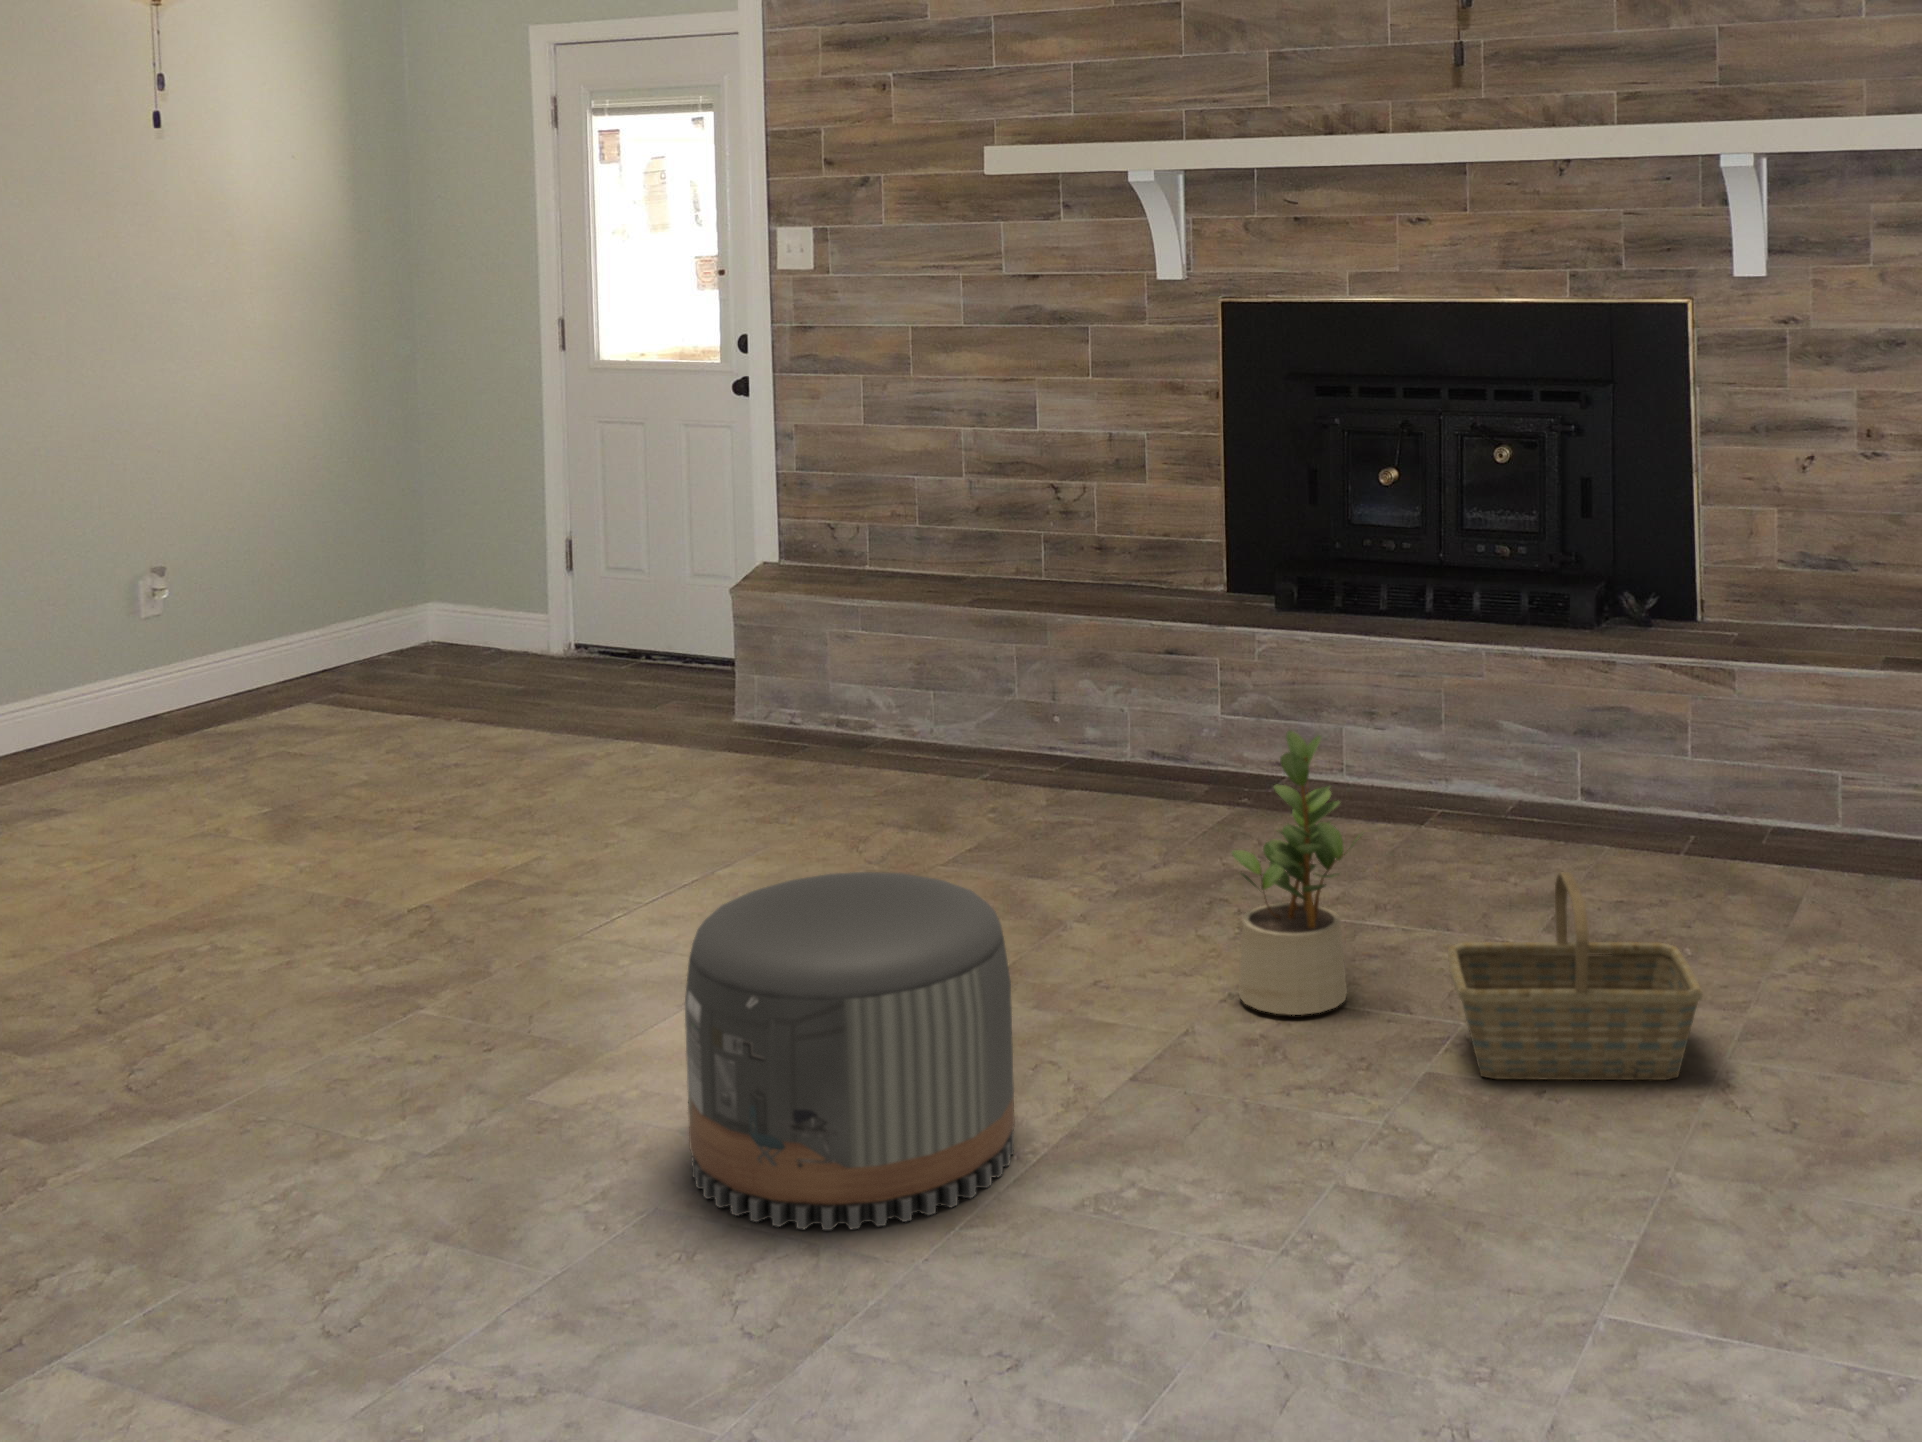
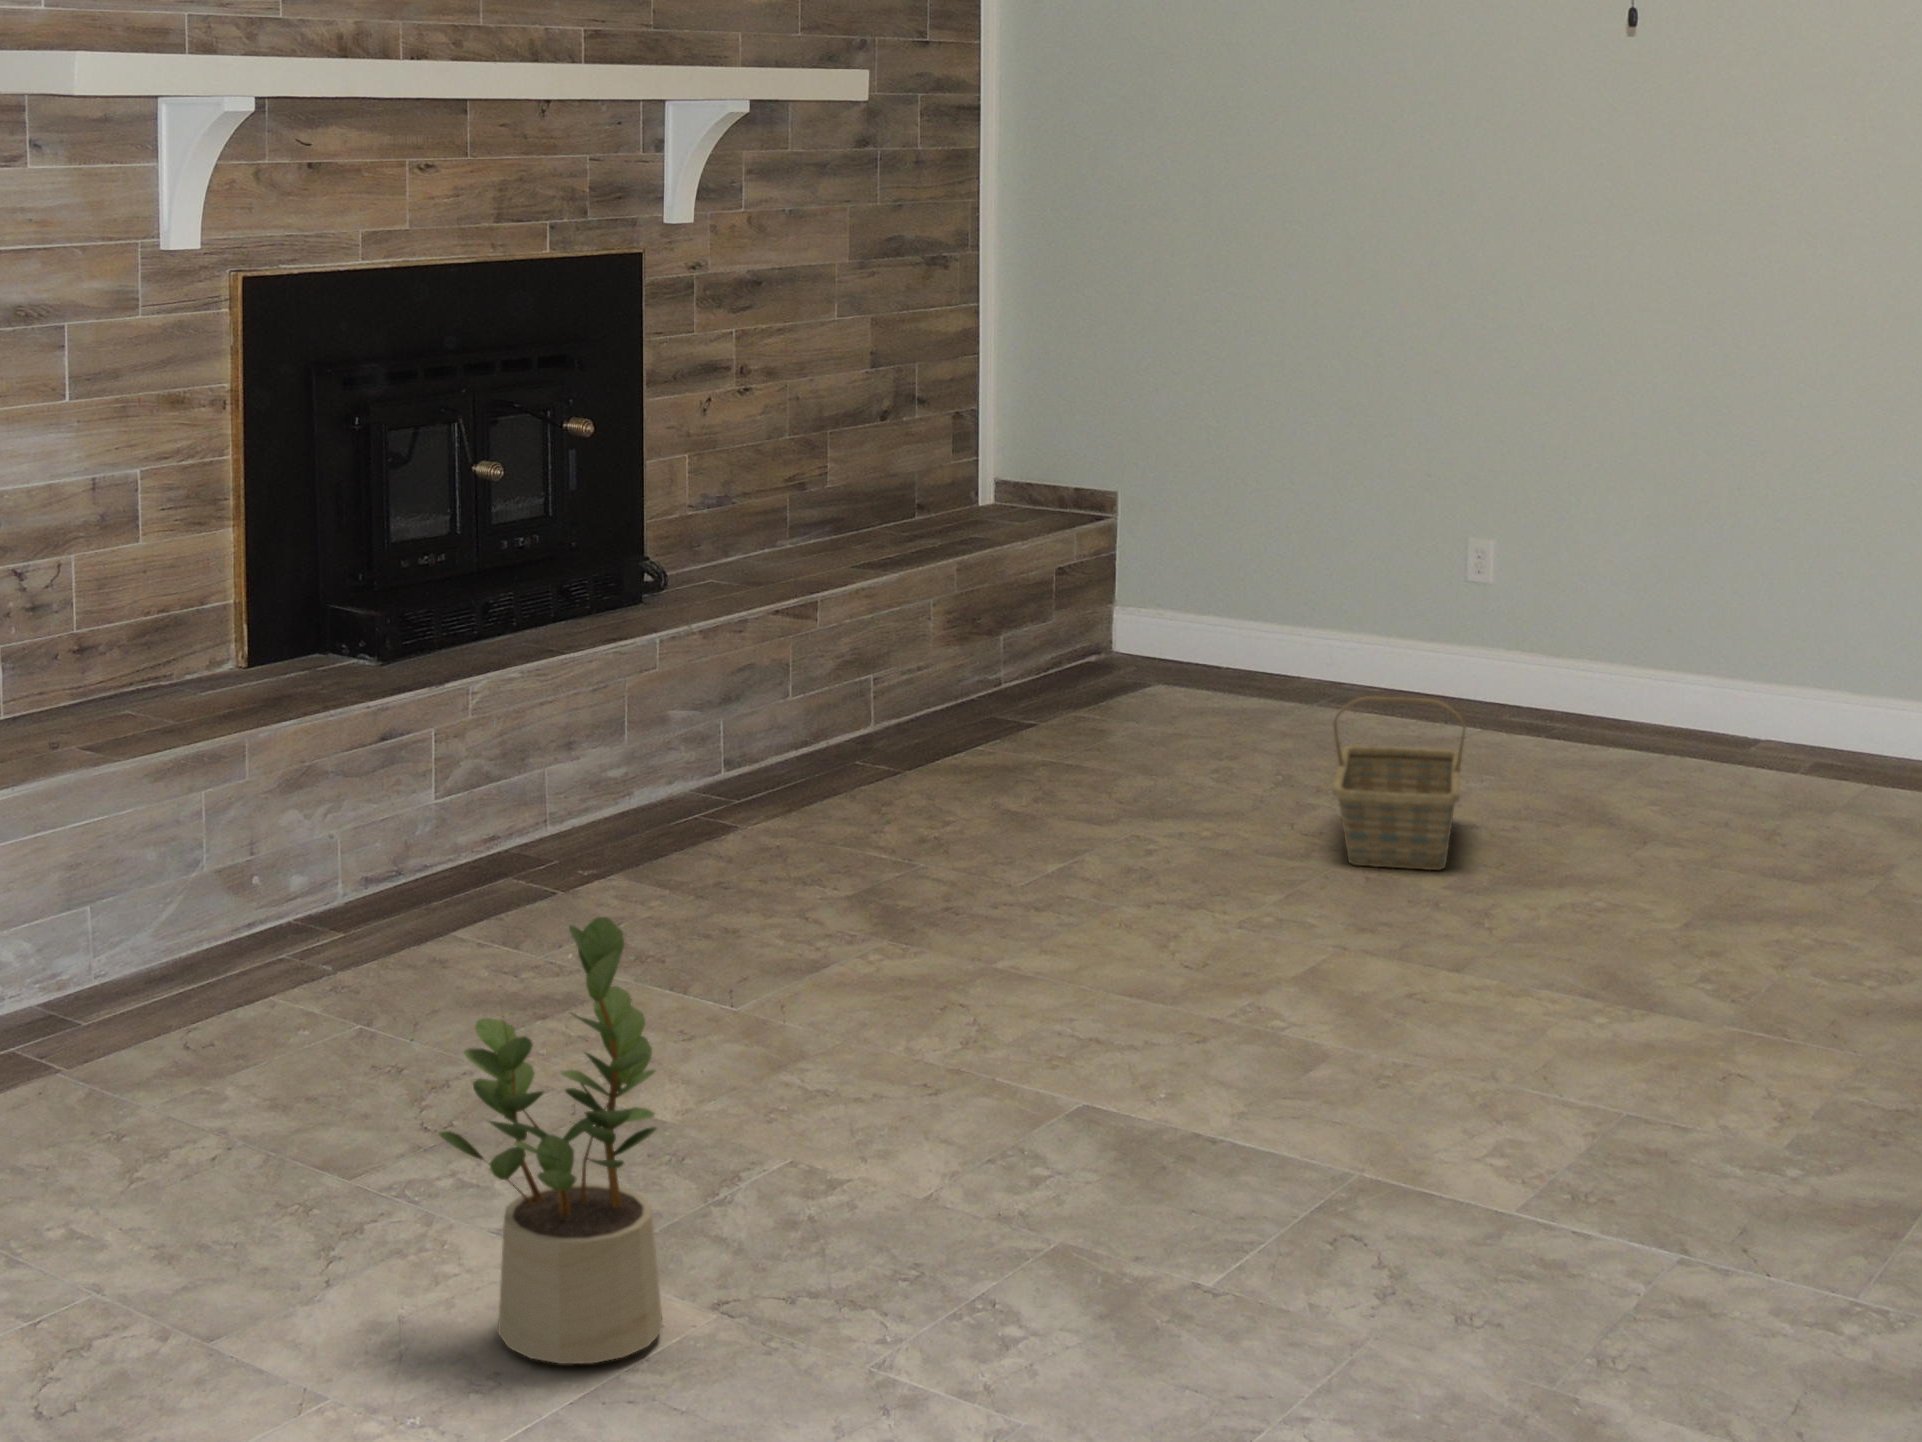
potted plant: present [1232,731,1361,1015] -> present [439,917,662,1364]
pouf: present [685,872,1015,1230] -> none [1456,780,1806,1116]

